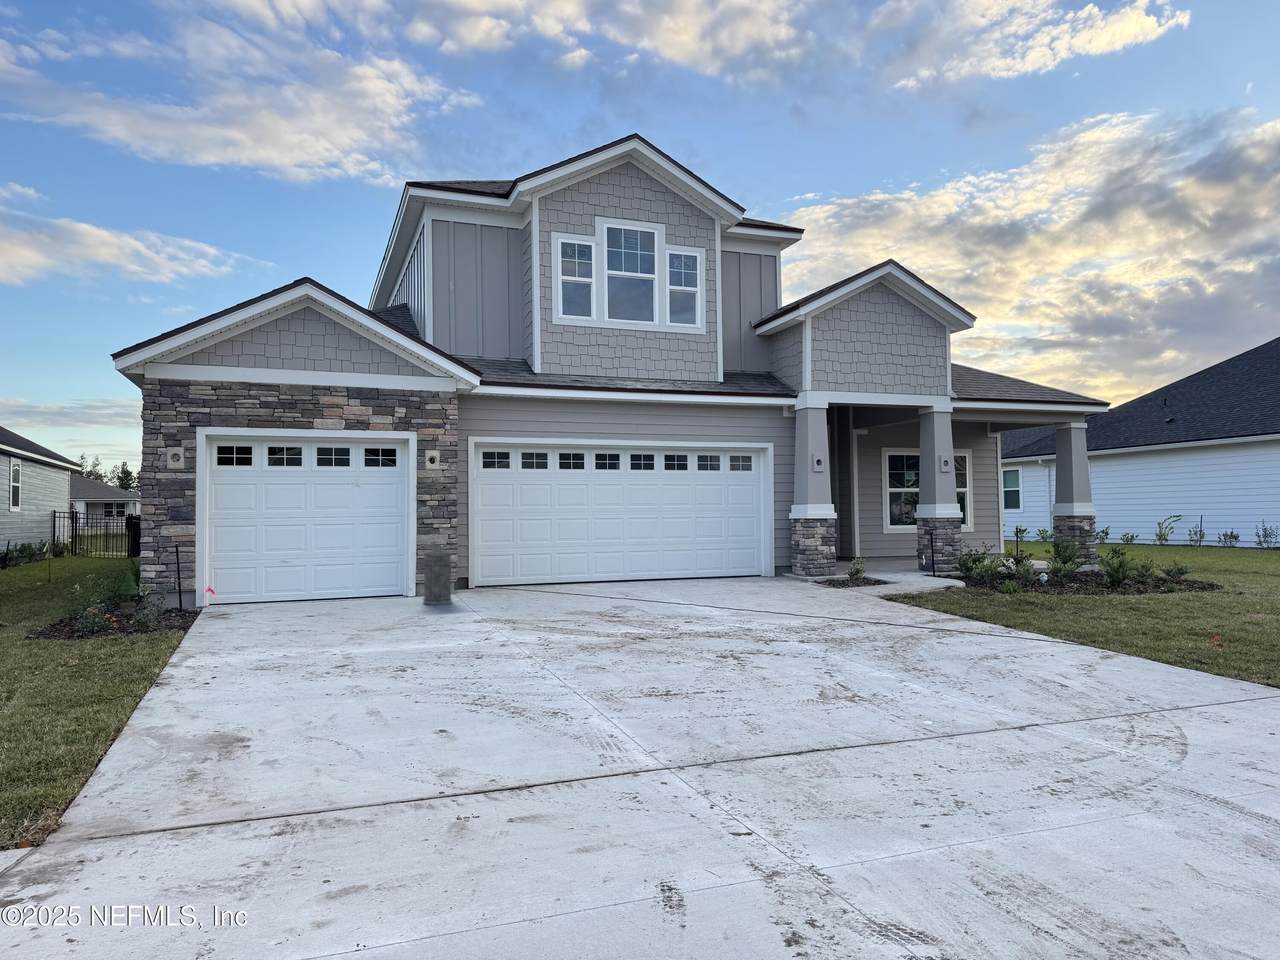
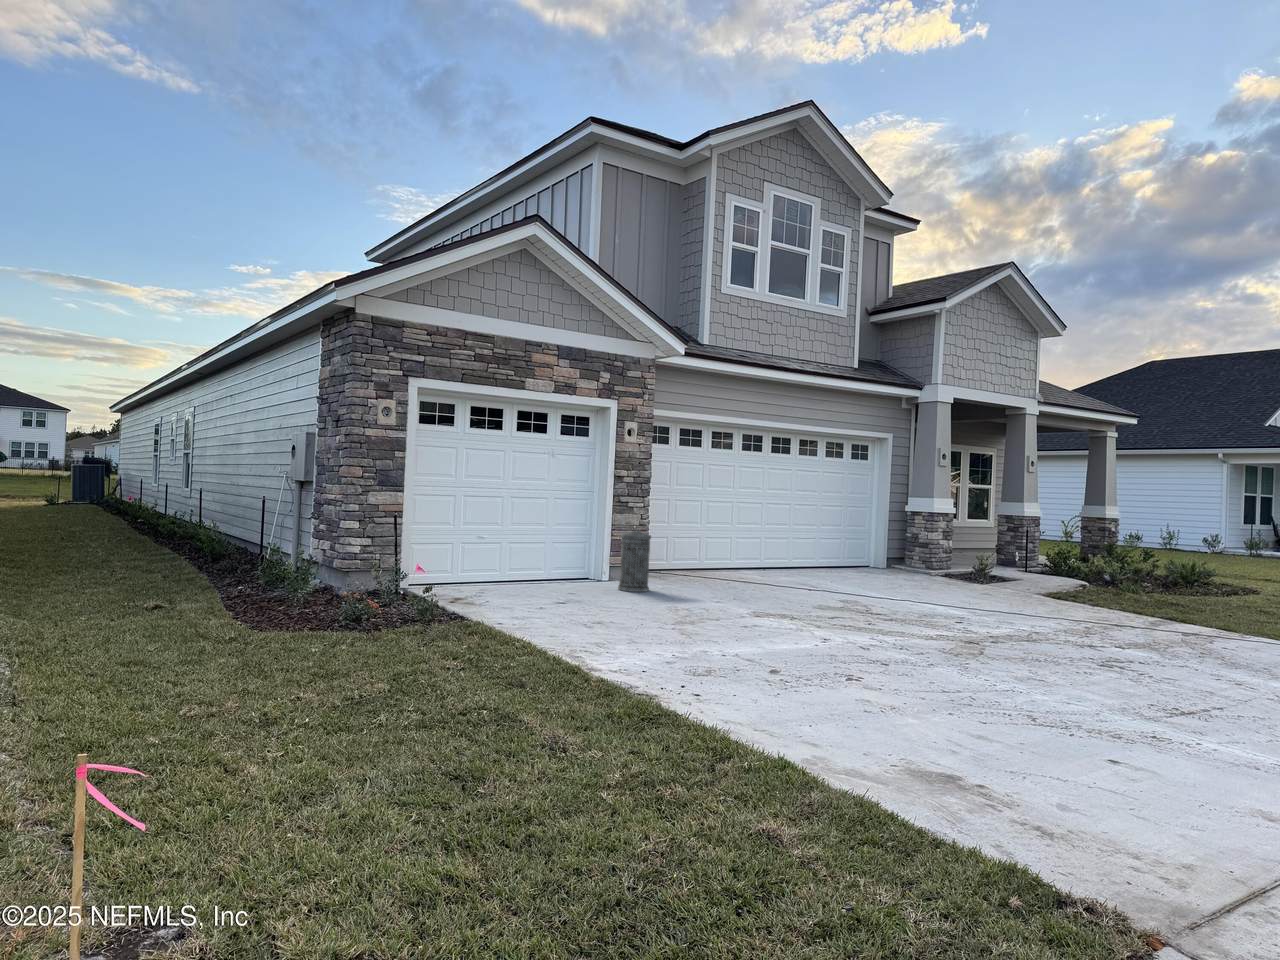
potted tree: present [121,570,137,614] -> none [312,543,333,598]

